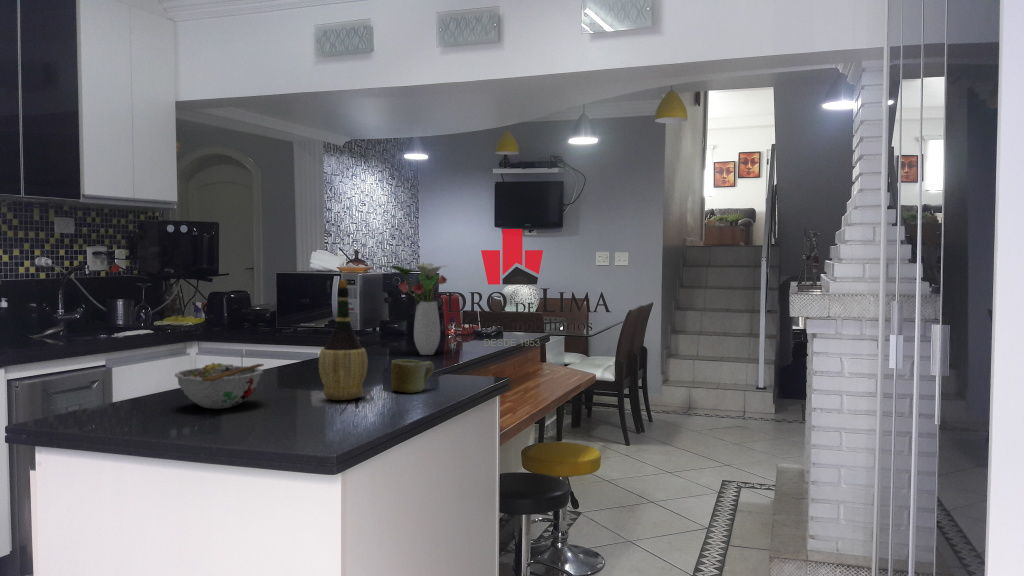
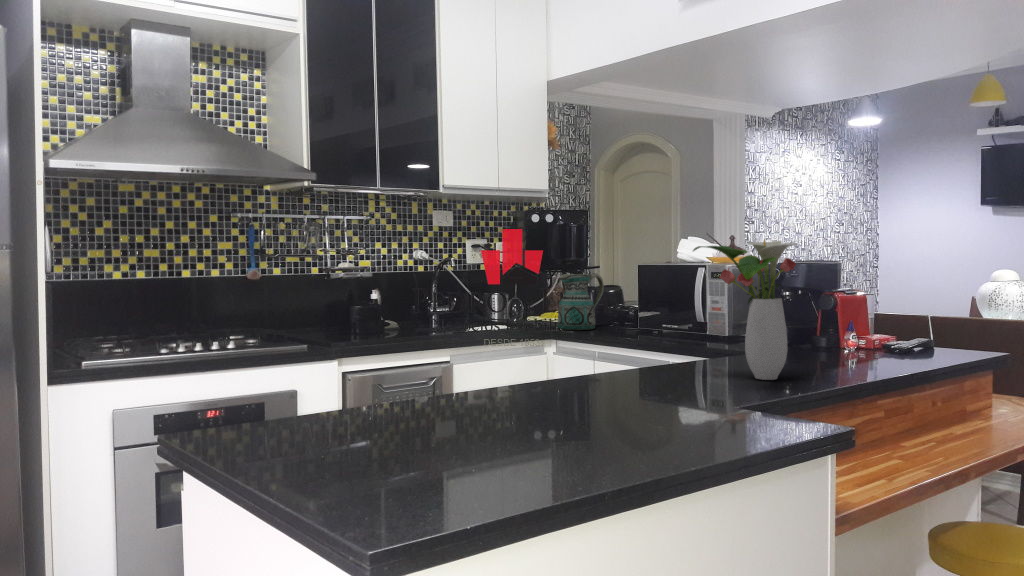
ceramic pitcher: none [200,280,240,331] -> present [558,273,604,330]
wine bottle: present [319,280,368,400] -> none [450,255,530,454]
mug: present [391,359,434,393] -> none [585,392,665,454]
bowl: present [175,363,264,409] -> none [261,375,401,444]

